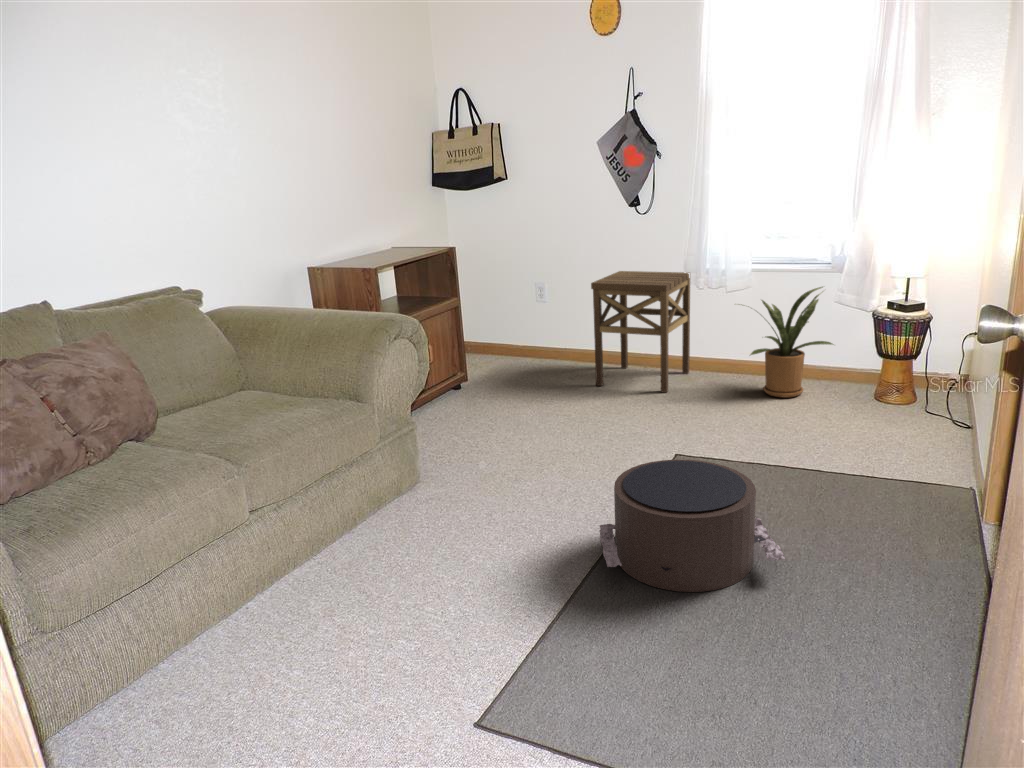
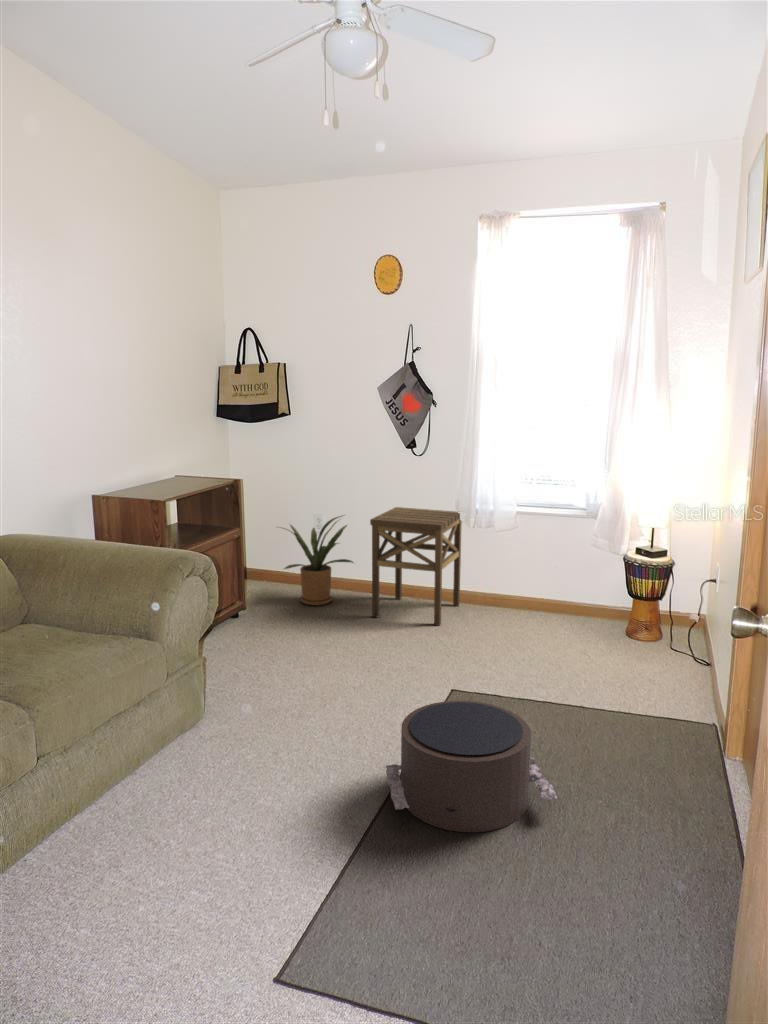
house plant: present [751,287,833,398] -> present [279,516,353,605]

